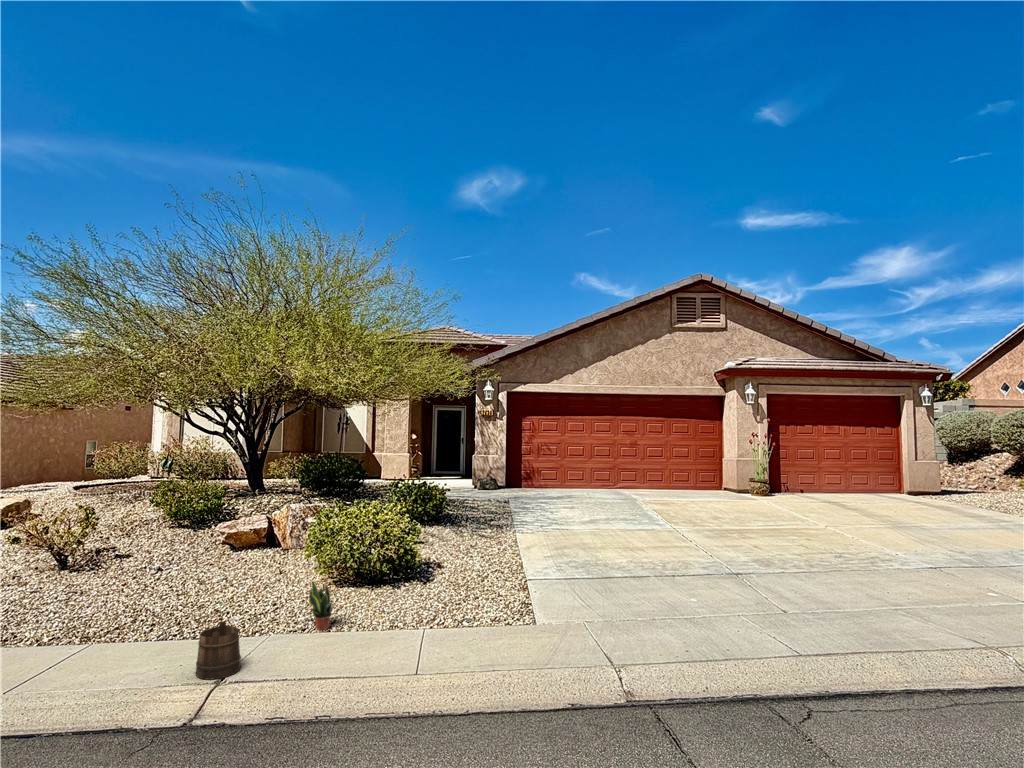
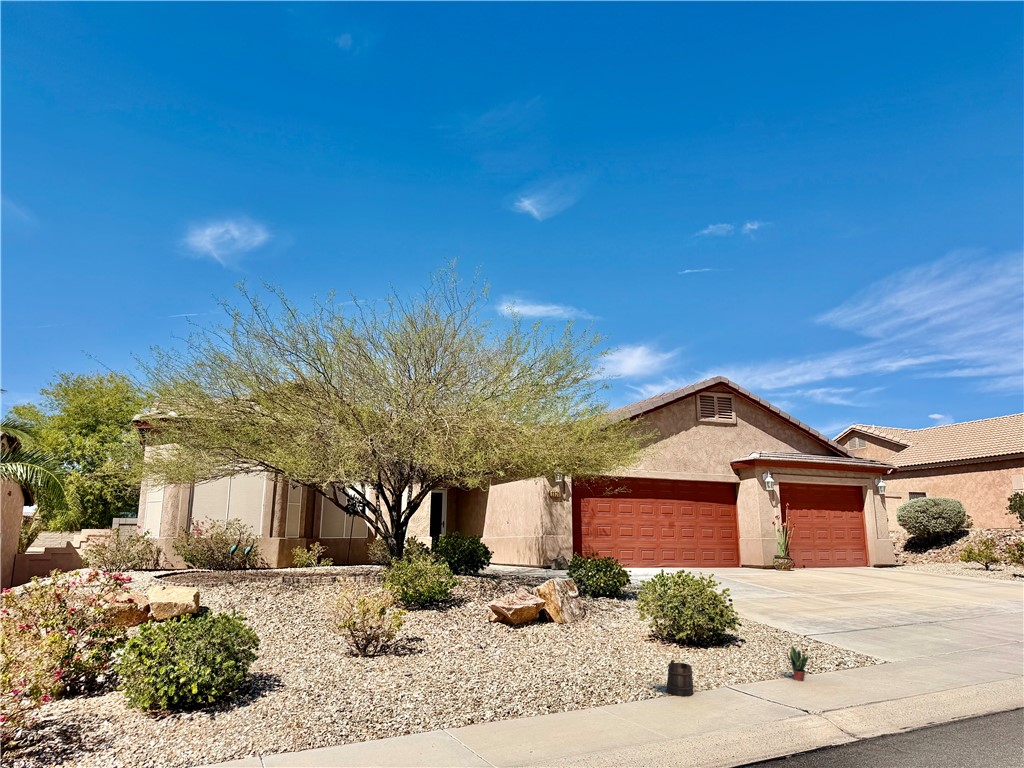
bucket: present [196,621,241,680] -> present [667,660,694,696]

